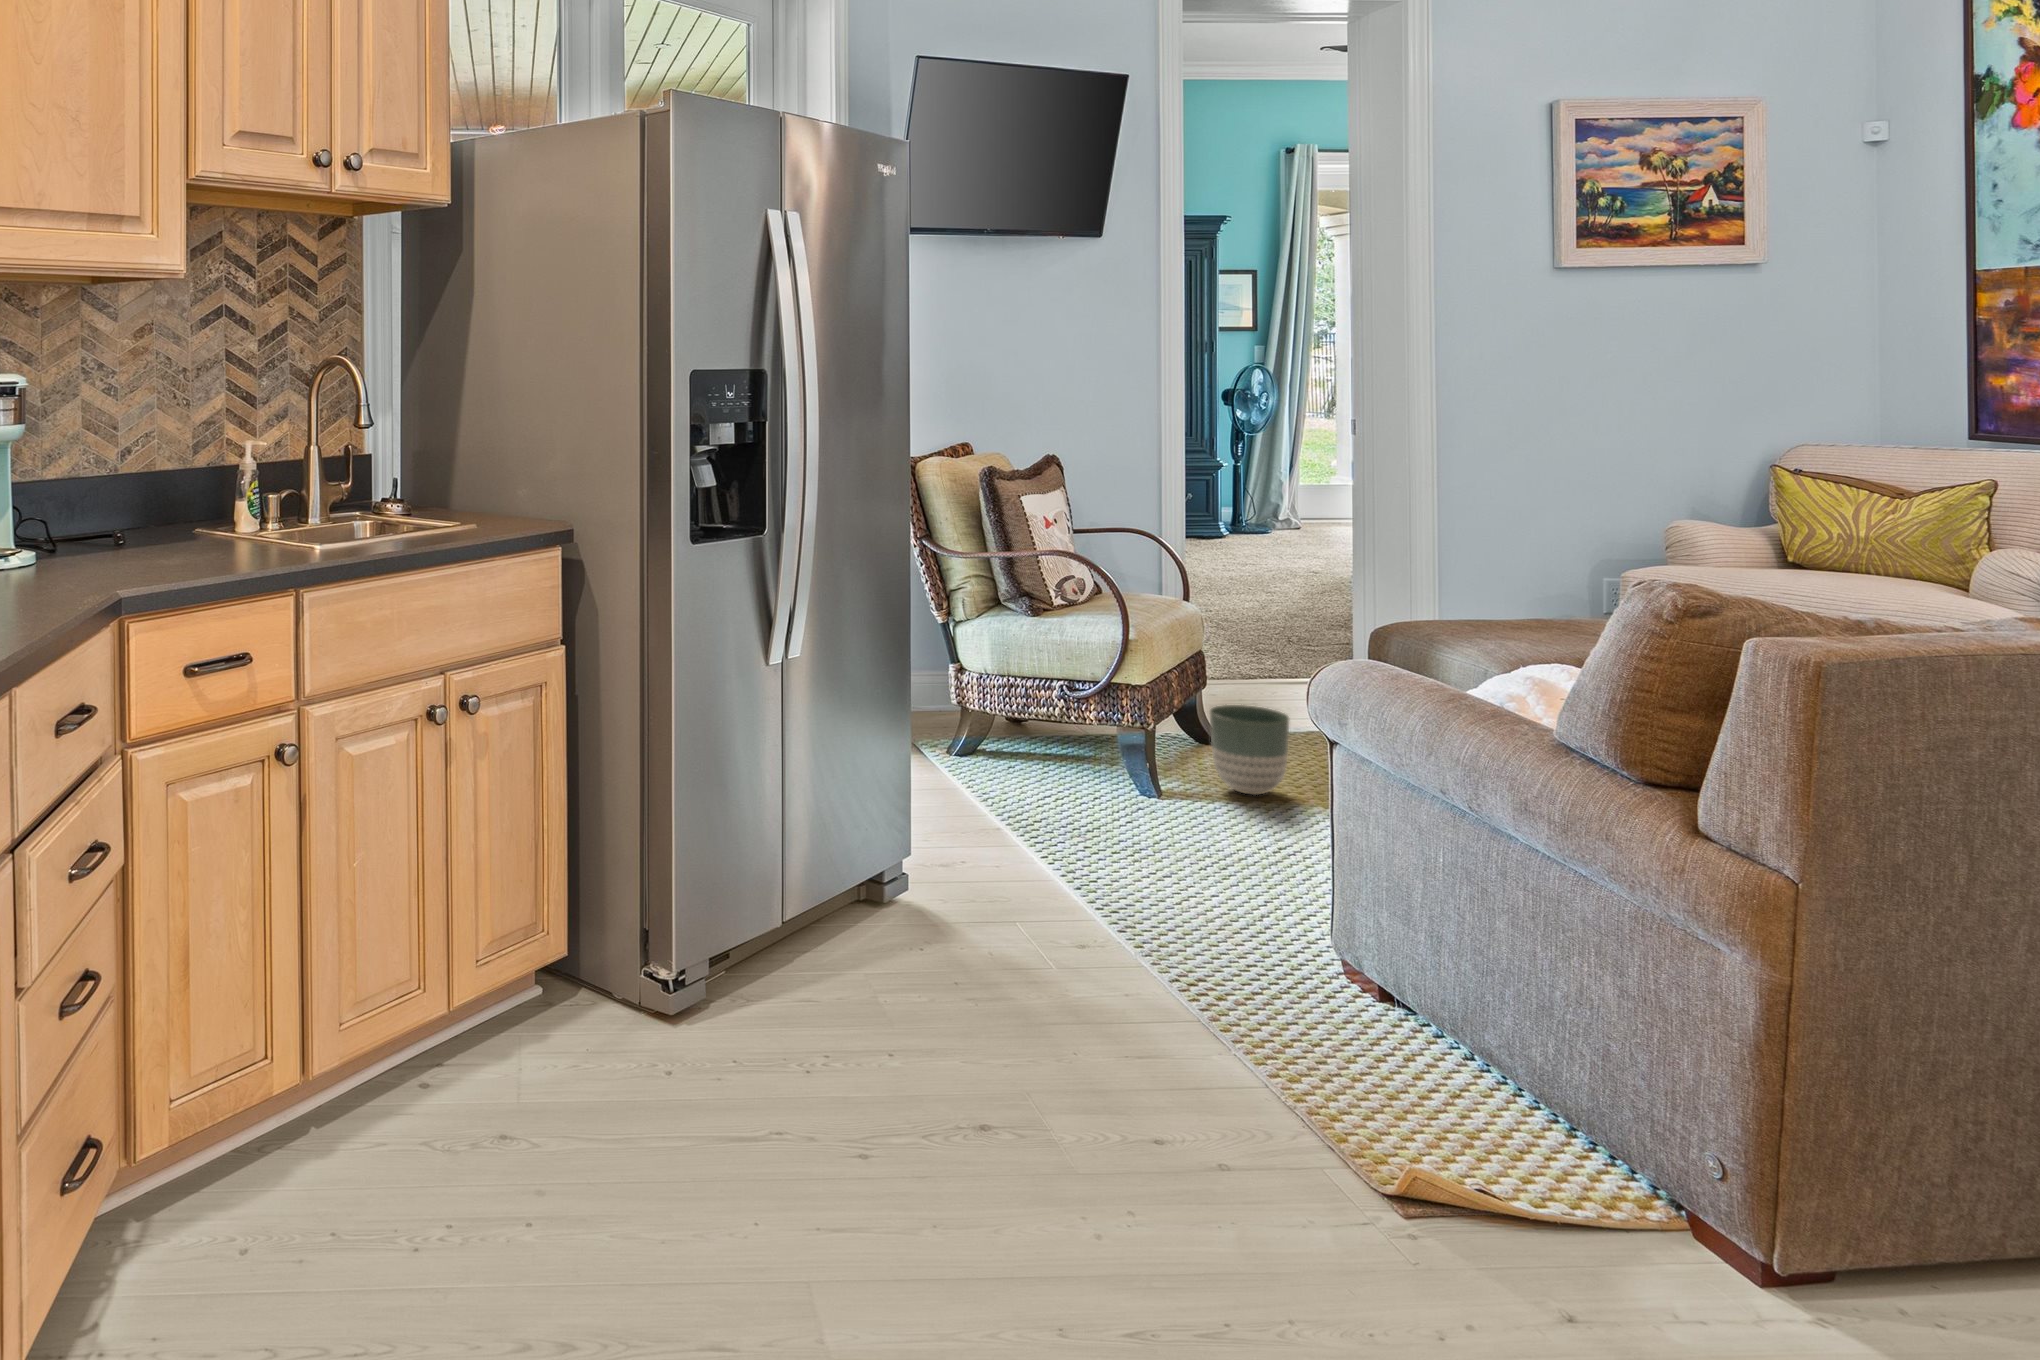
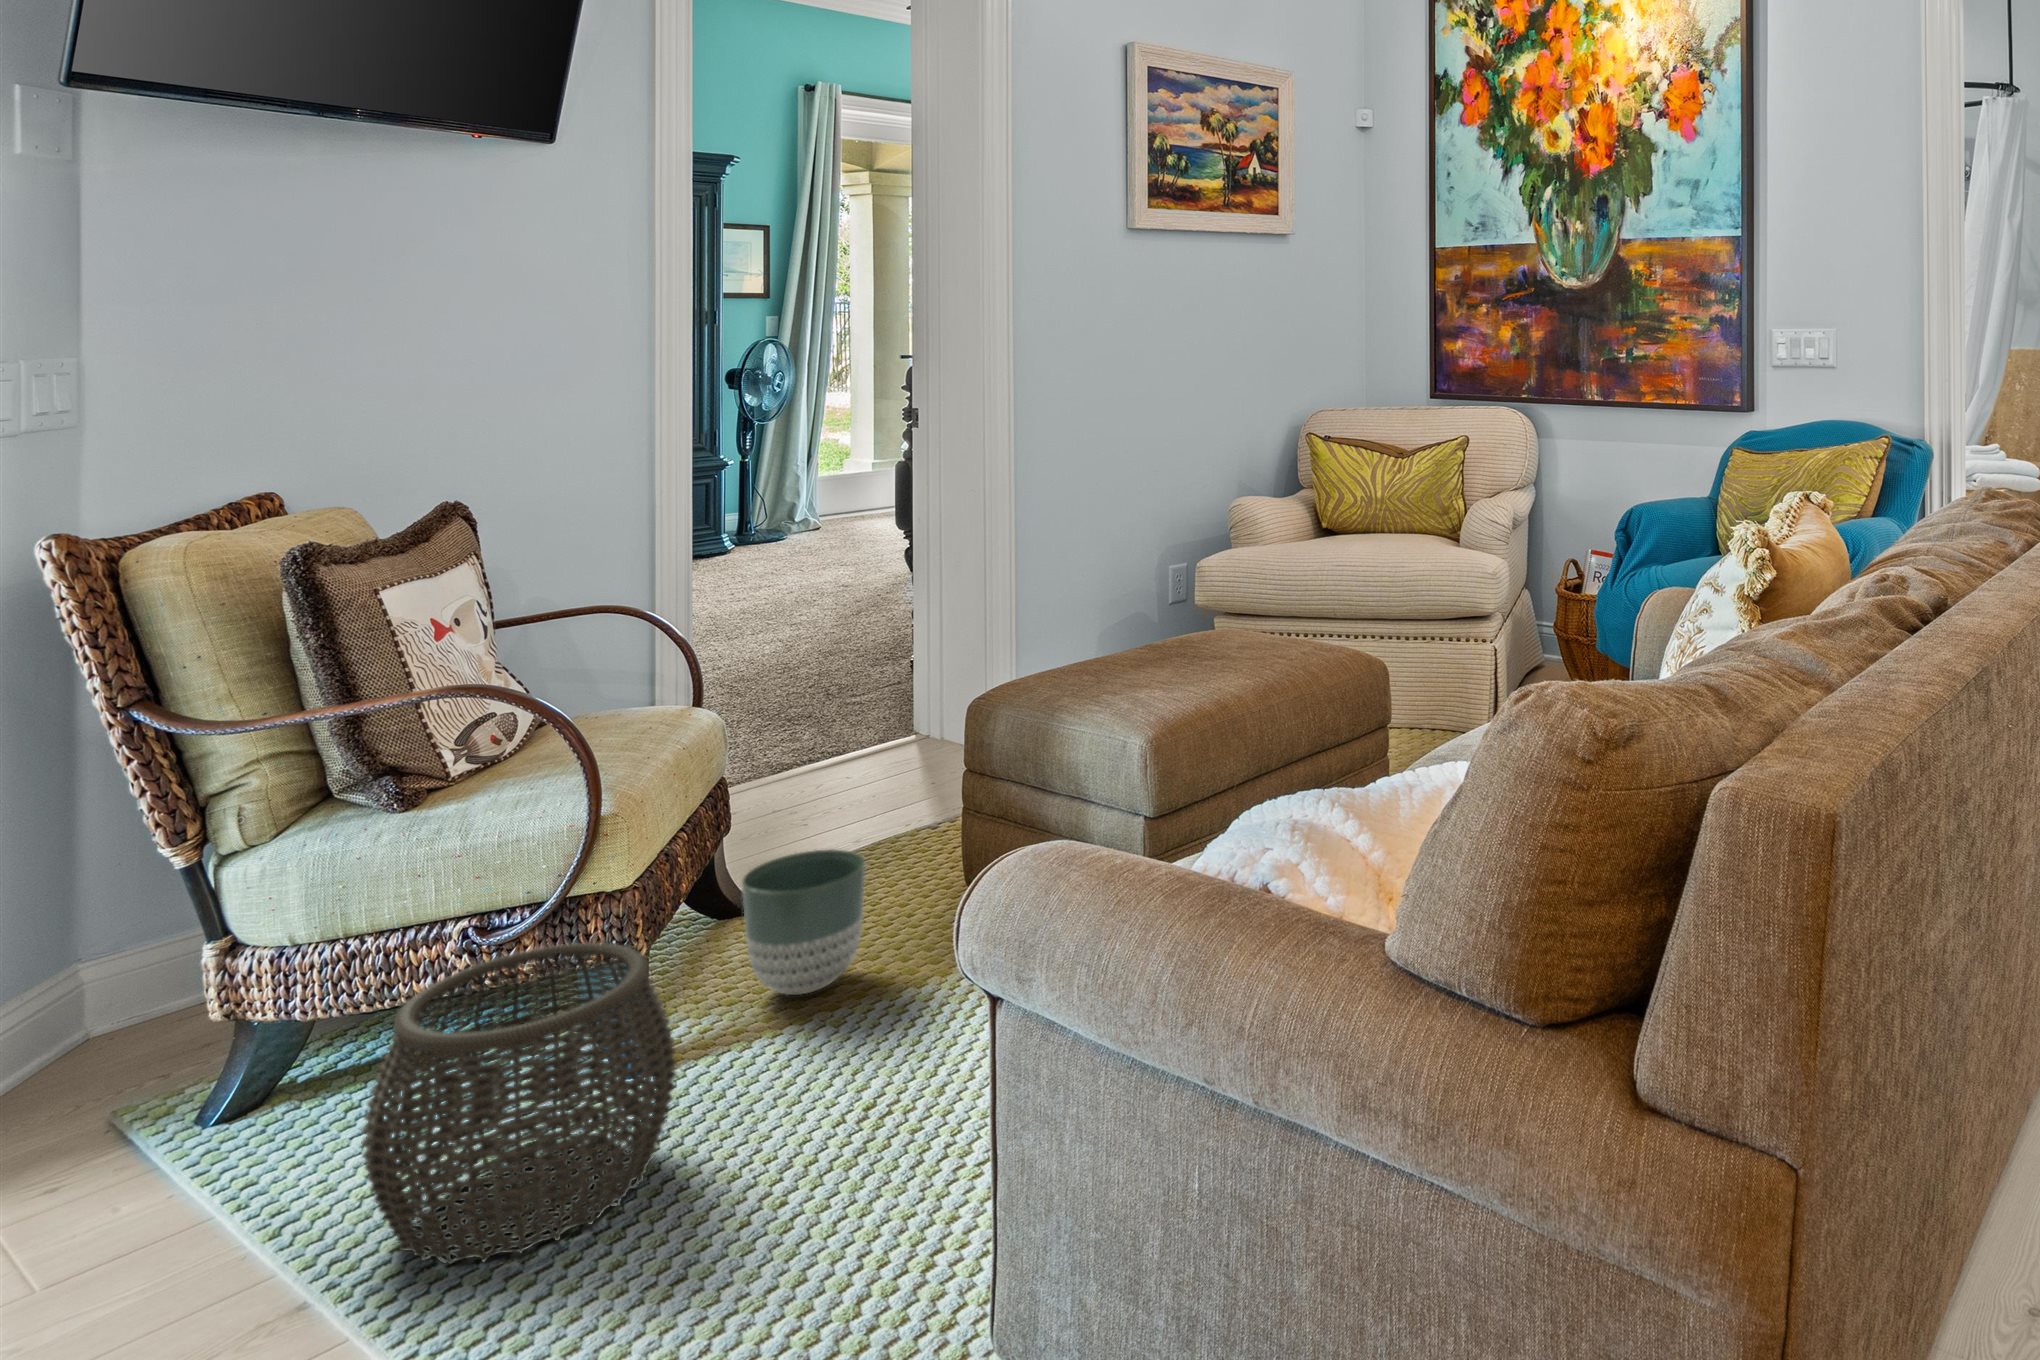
woven basket: none [1020,698,1168,845] -> present [361,943,677,1264]

